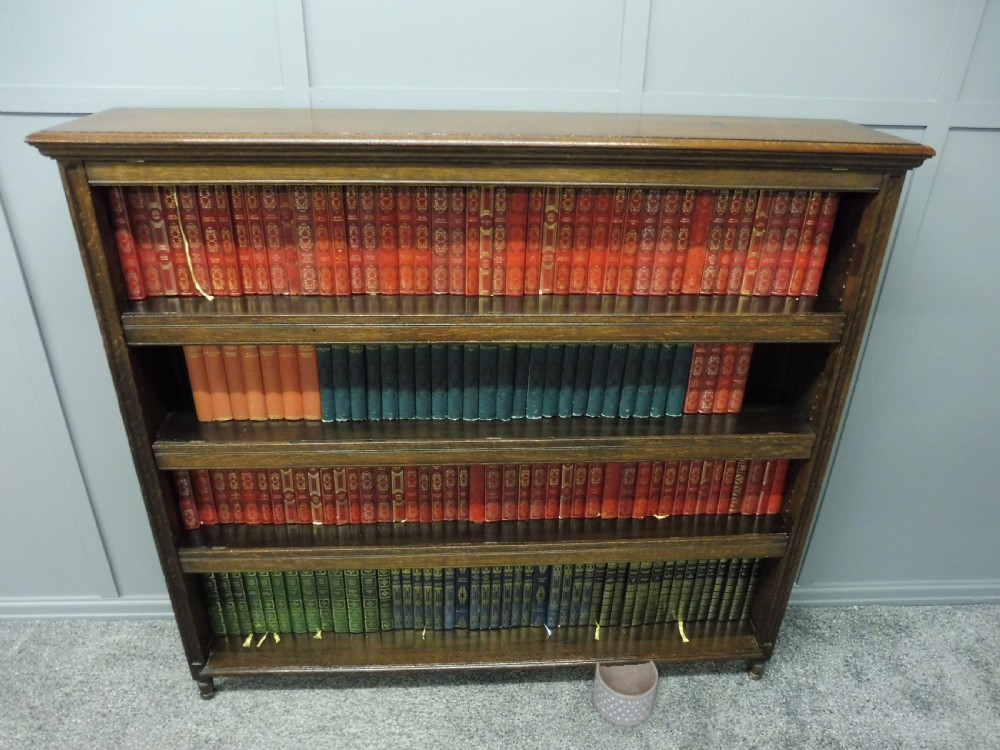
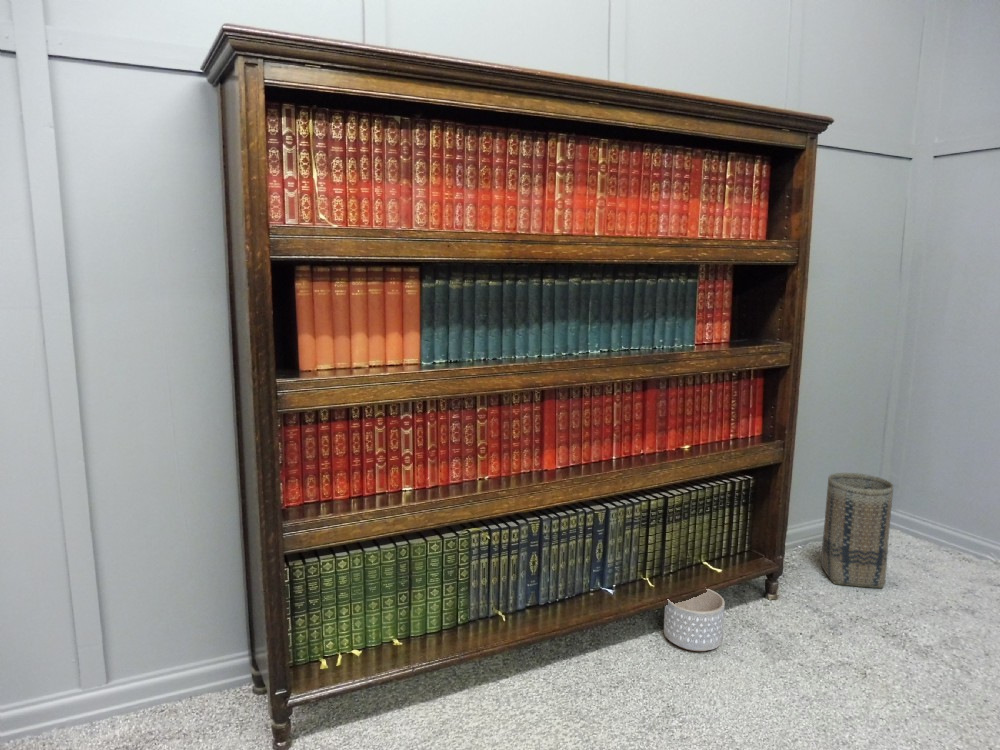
basket: none [850,560,962,705] -> present [821,473,893,588]

